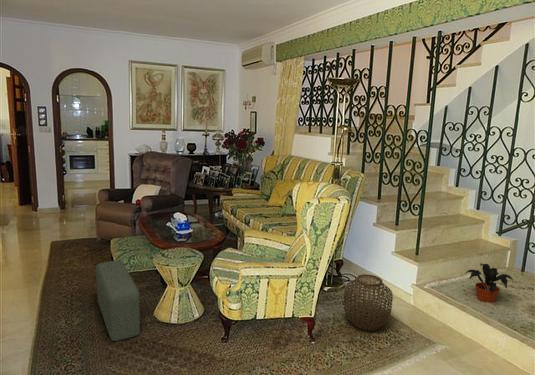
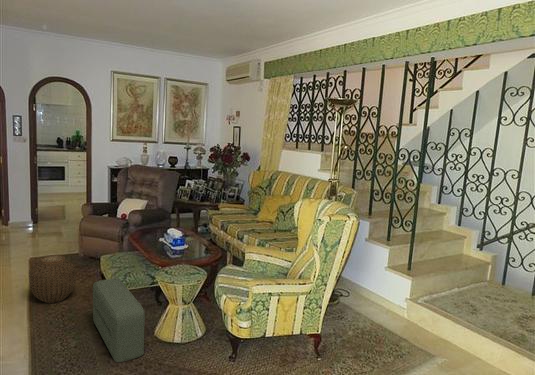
potted plant: present [466,263,513,302] -> none [455,278,501,315]
woven basket: present [344,274,393,330] -> present [29,255,76,303]

